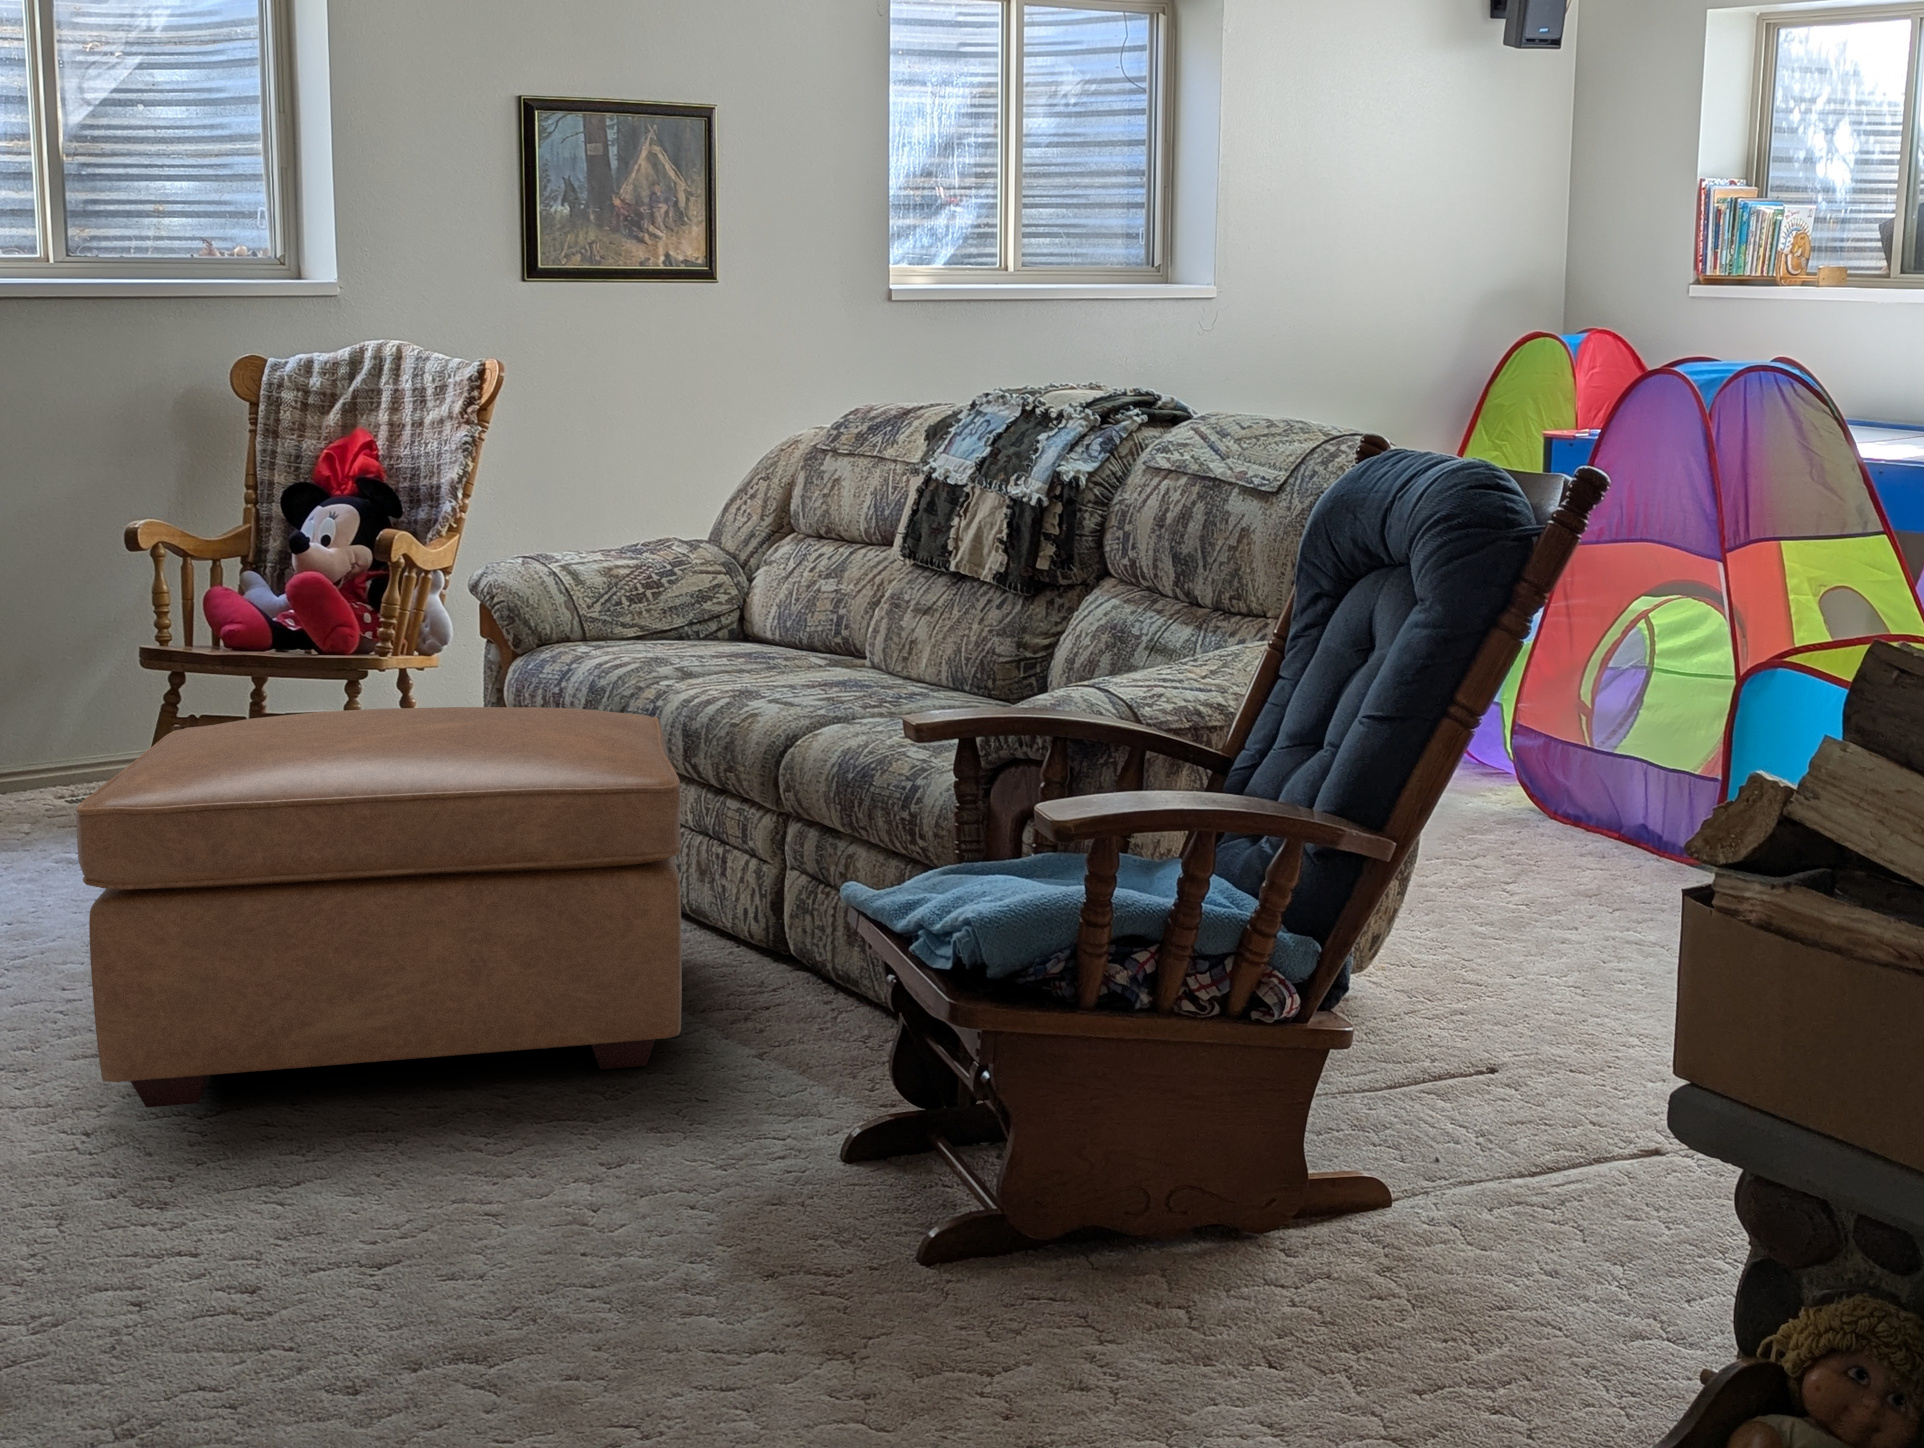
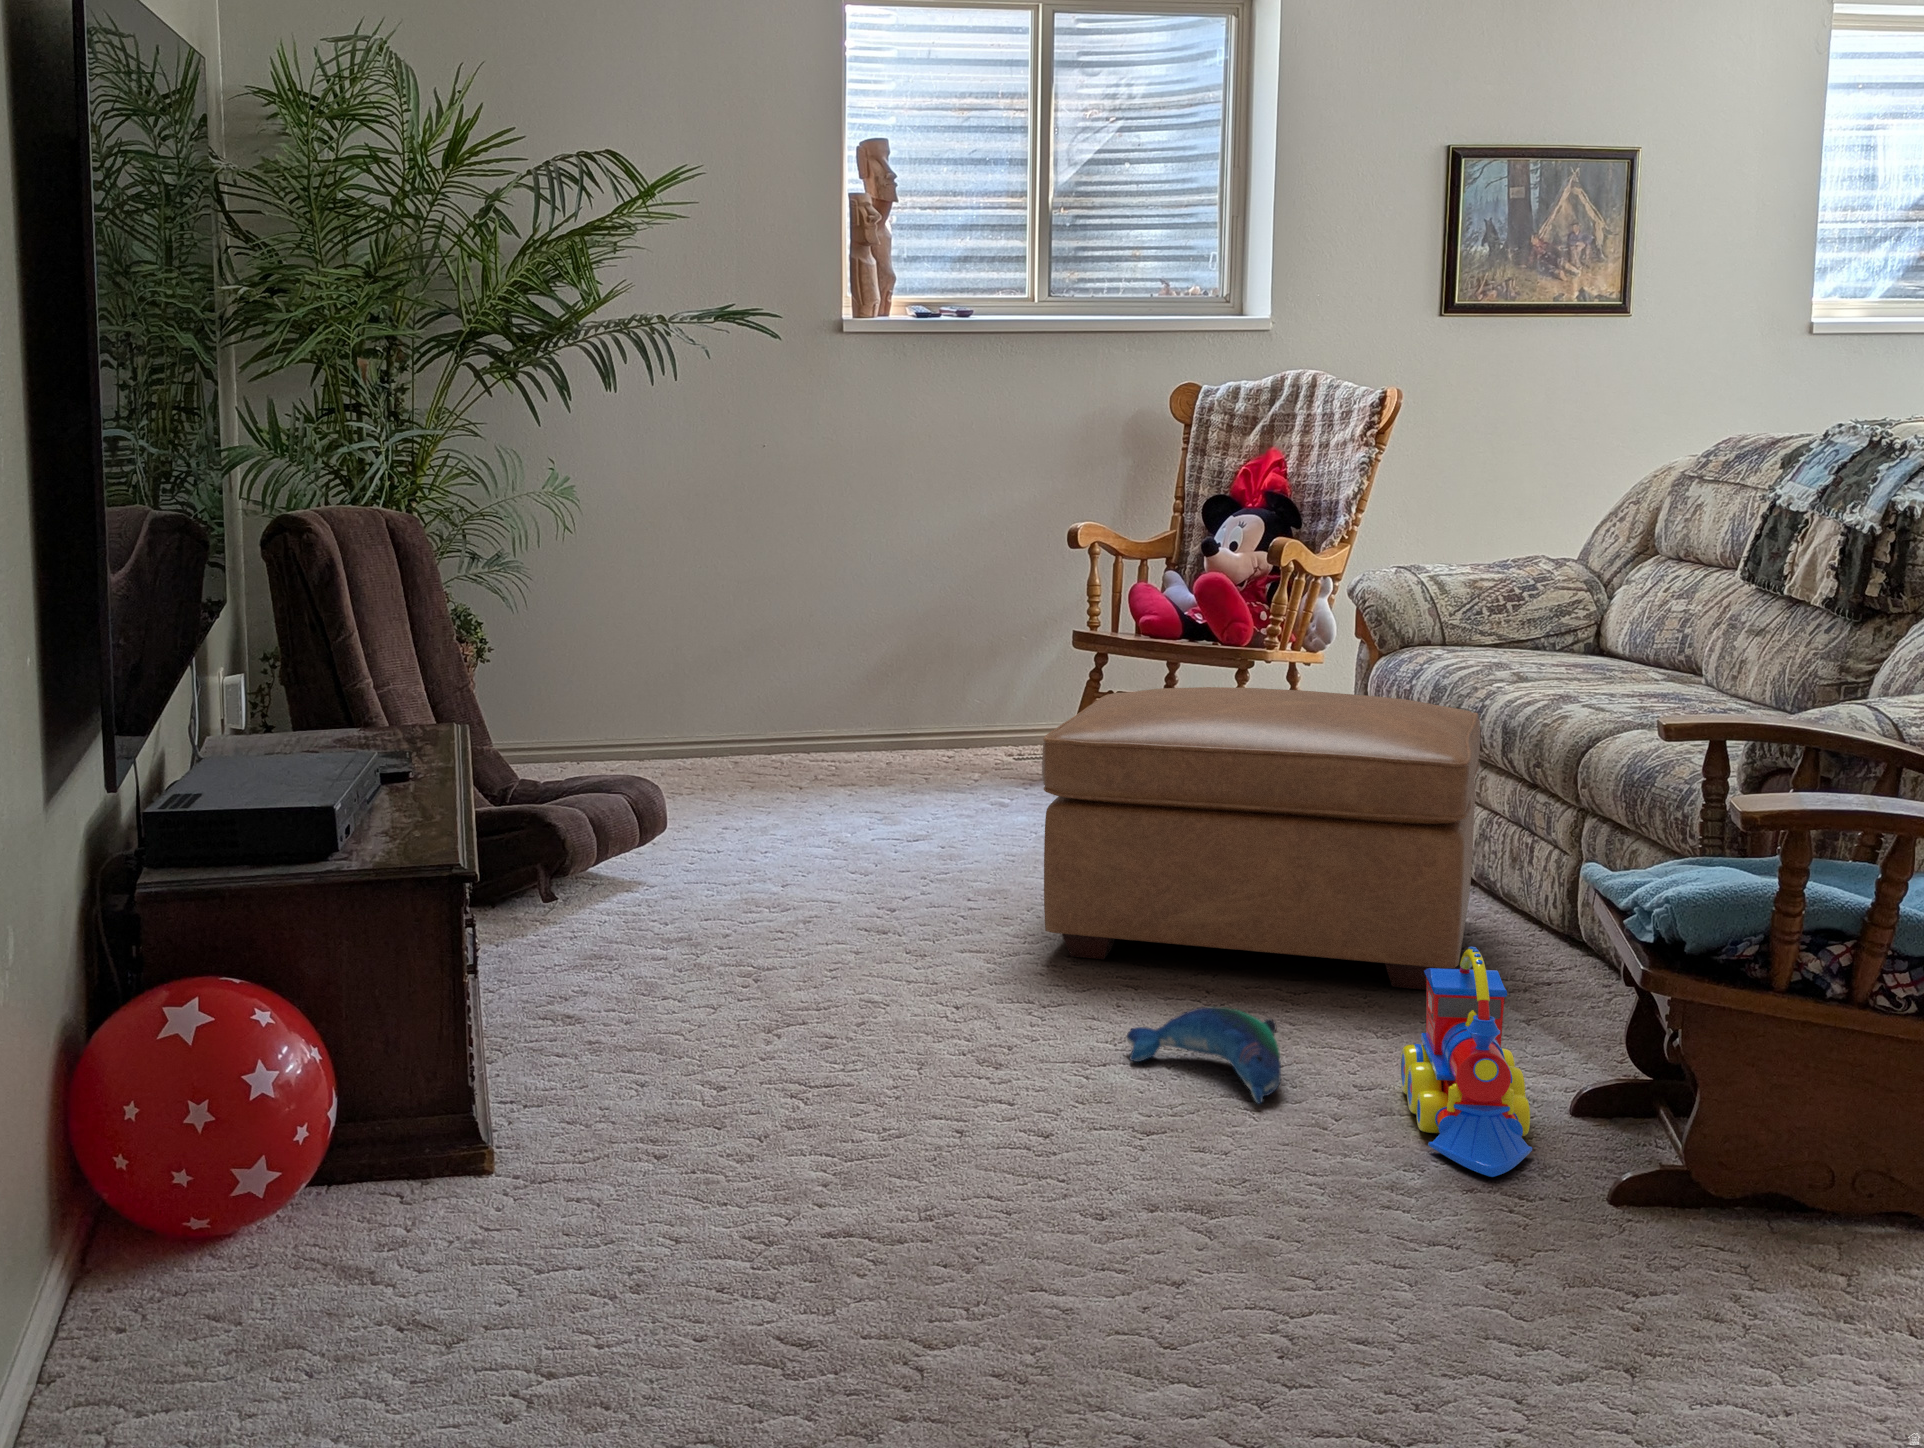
toy train: none [654,1044,856,1373] -> present [1400,947,1532,1177]
plush toy: none [247,1177,496,1325] -> present [1126,1006,1281,1104]

